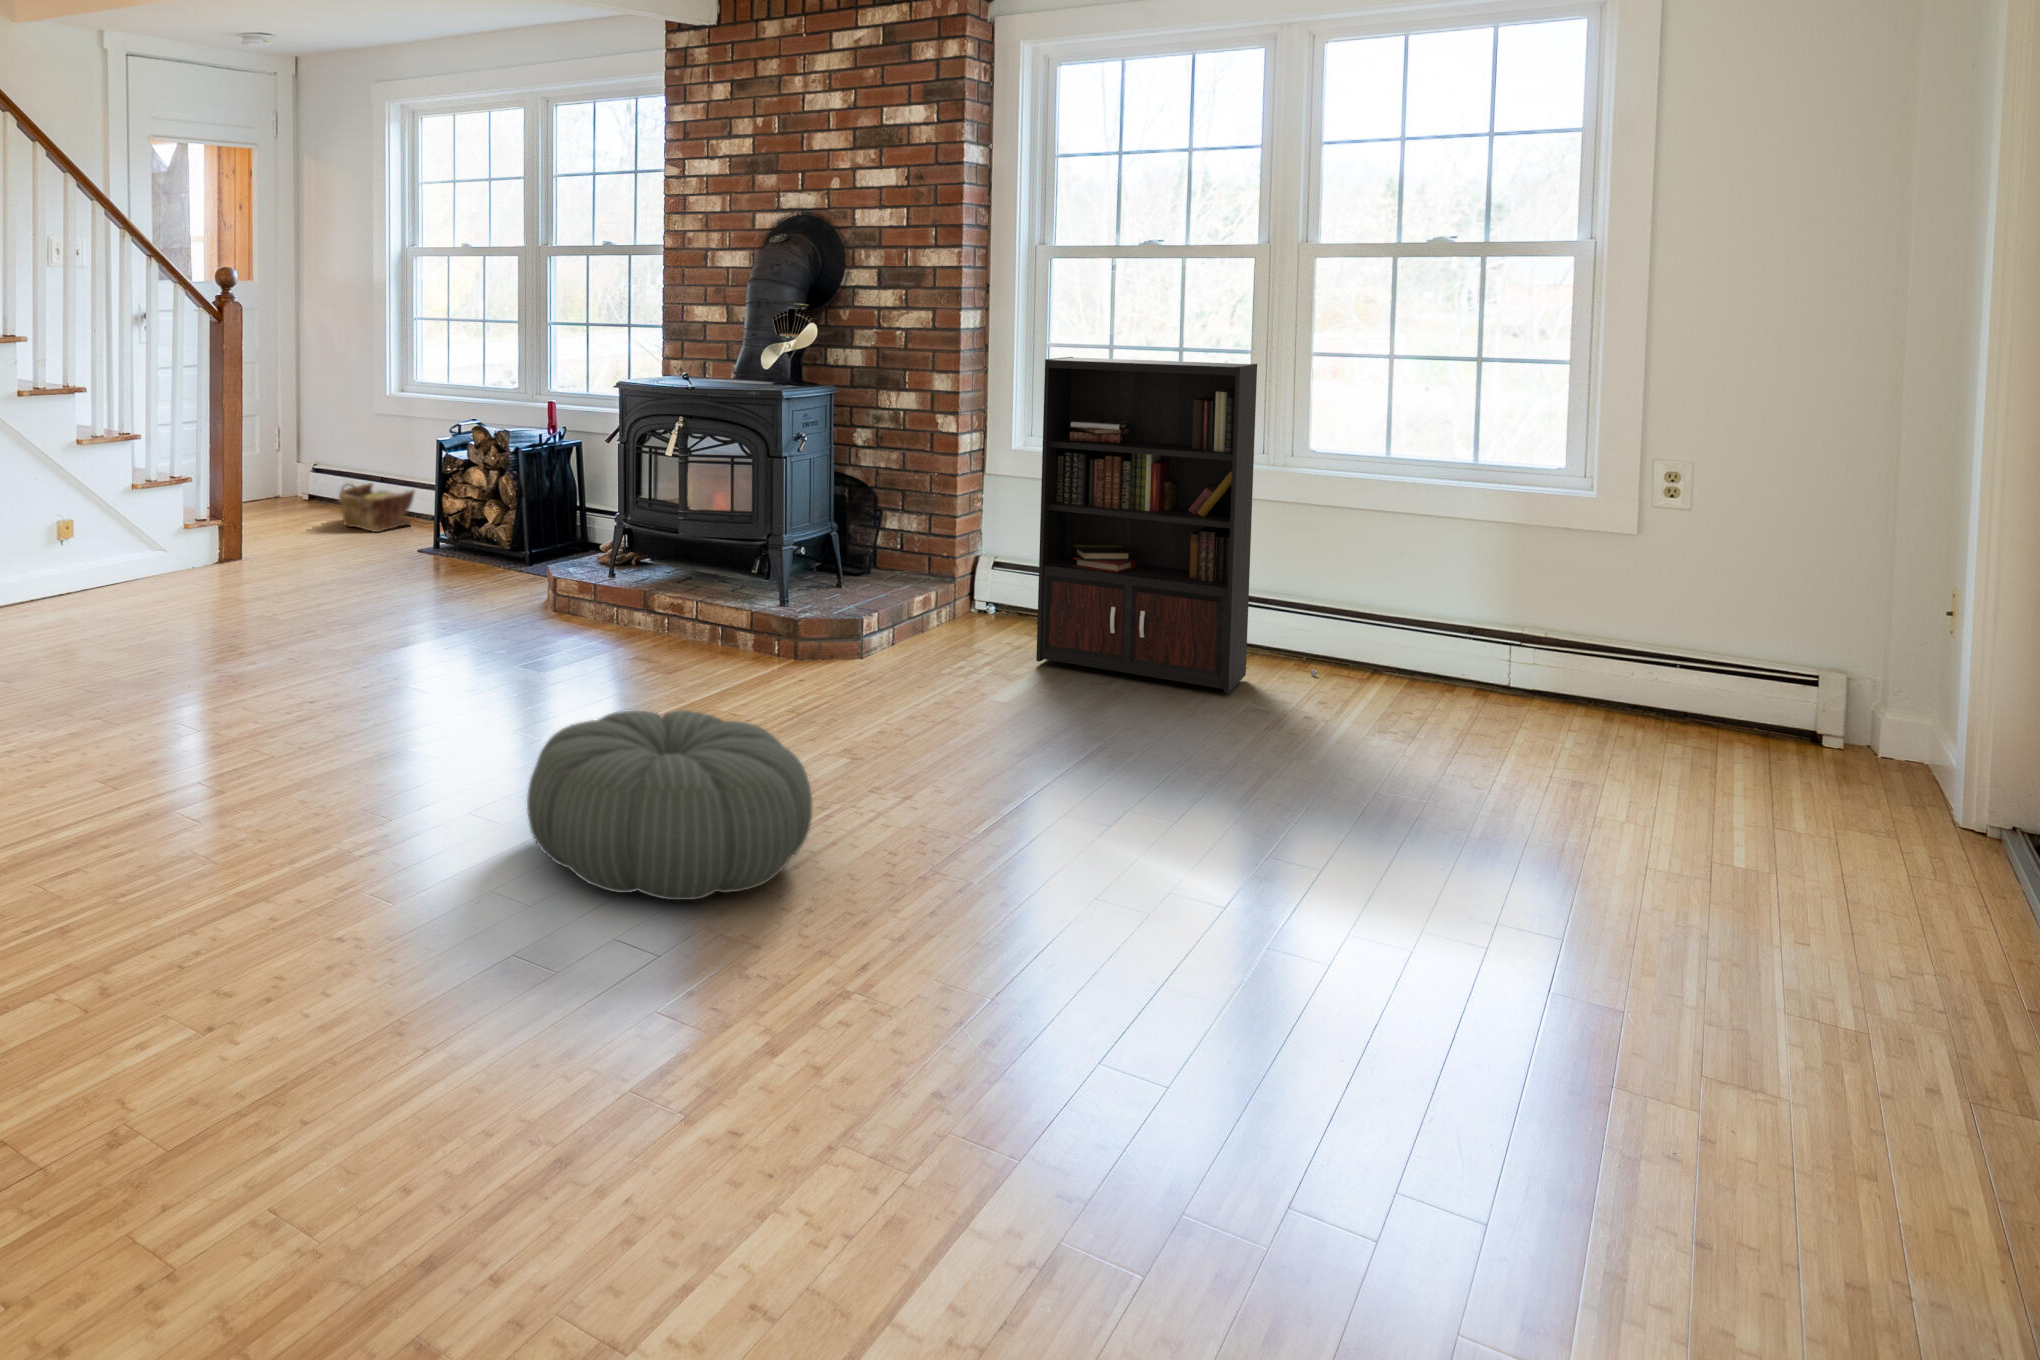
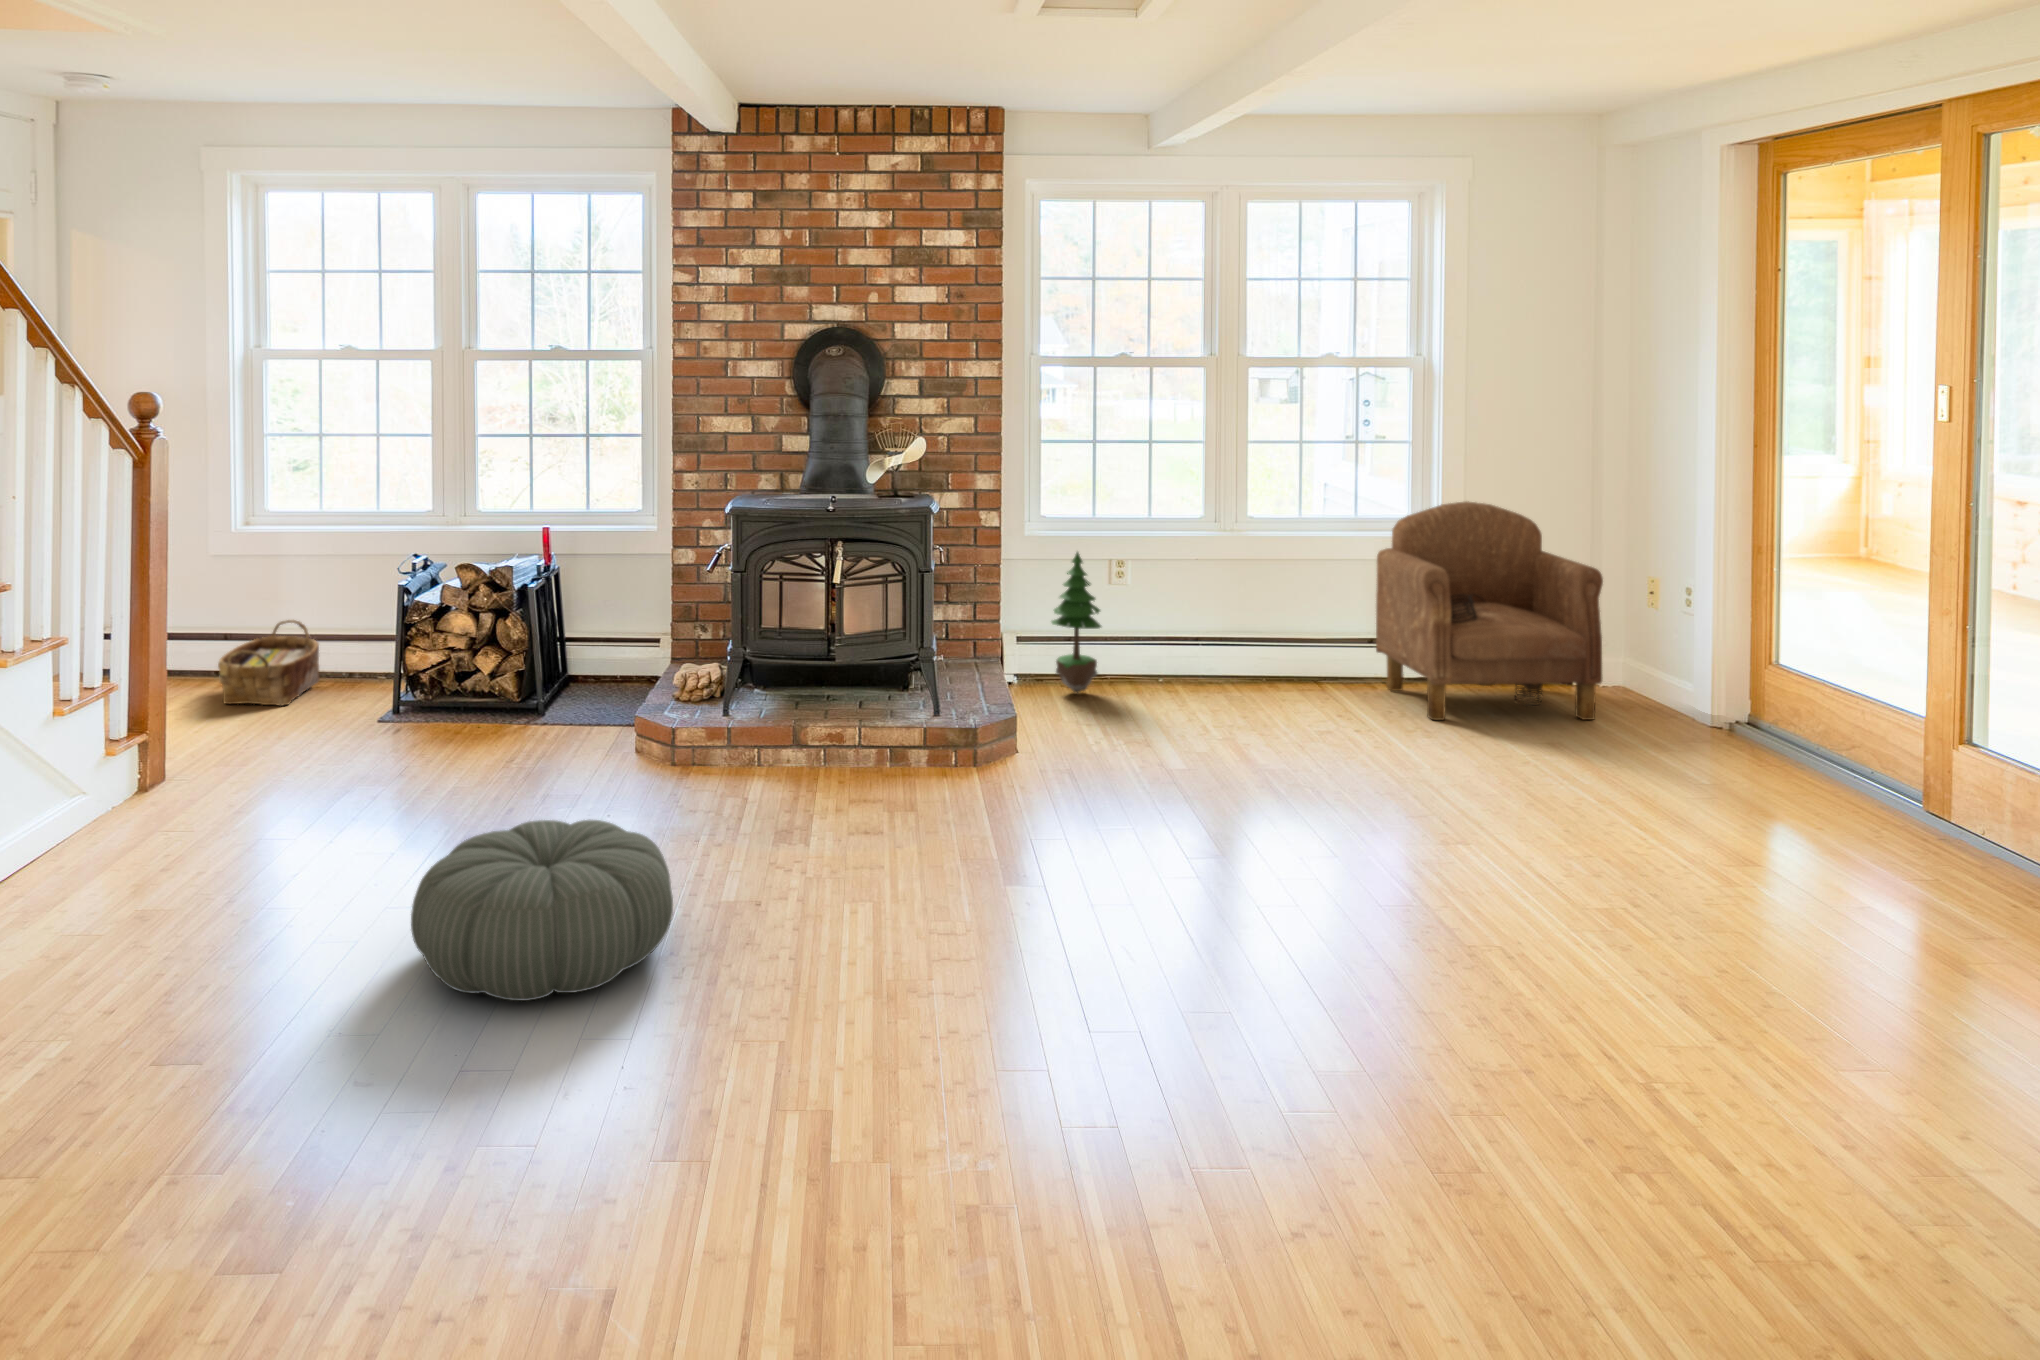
bookcase: present [1036,357,1317,693] -> none [1132,459,1302,725]
armchair: none [1443,442,1771,777] -> present [1376,501,1603,720]
potted tree: none [1001,464,1063,628] -> present [1052,552,1101,693]
pouf: present [527,710,812,900] -> present [411,820,673,1001]

